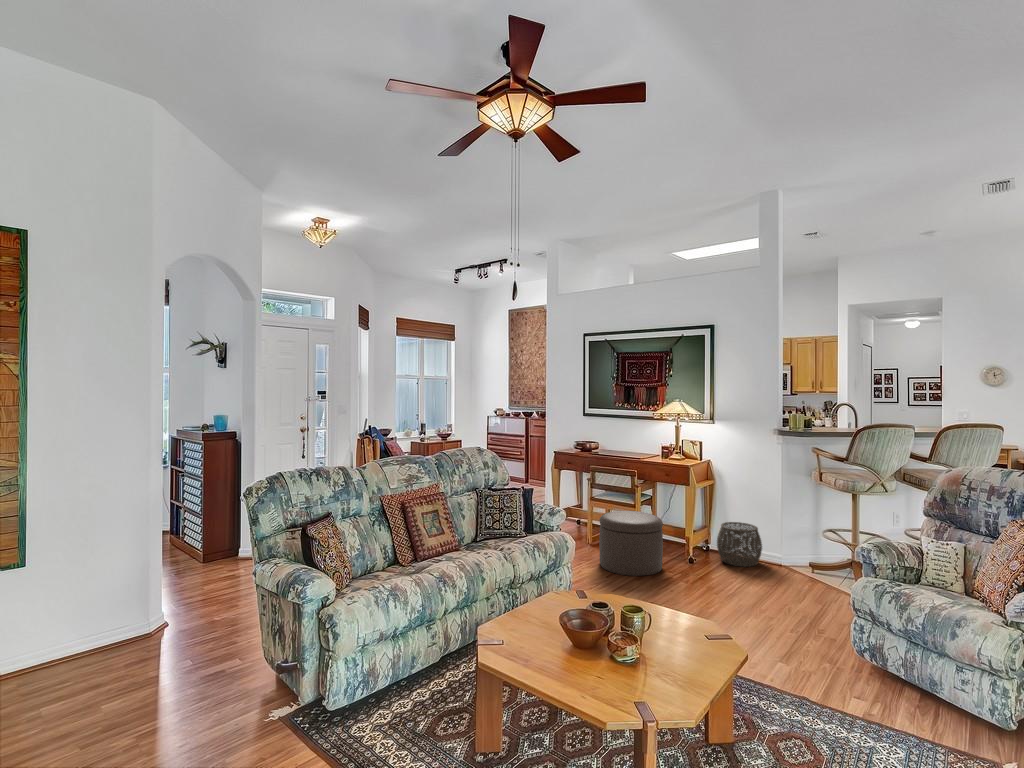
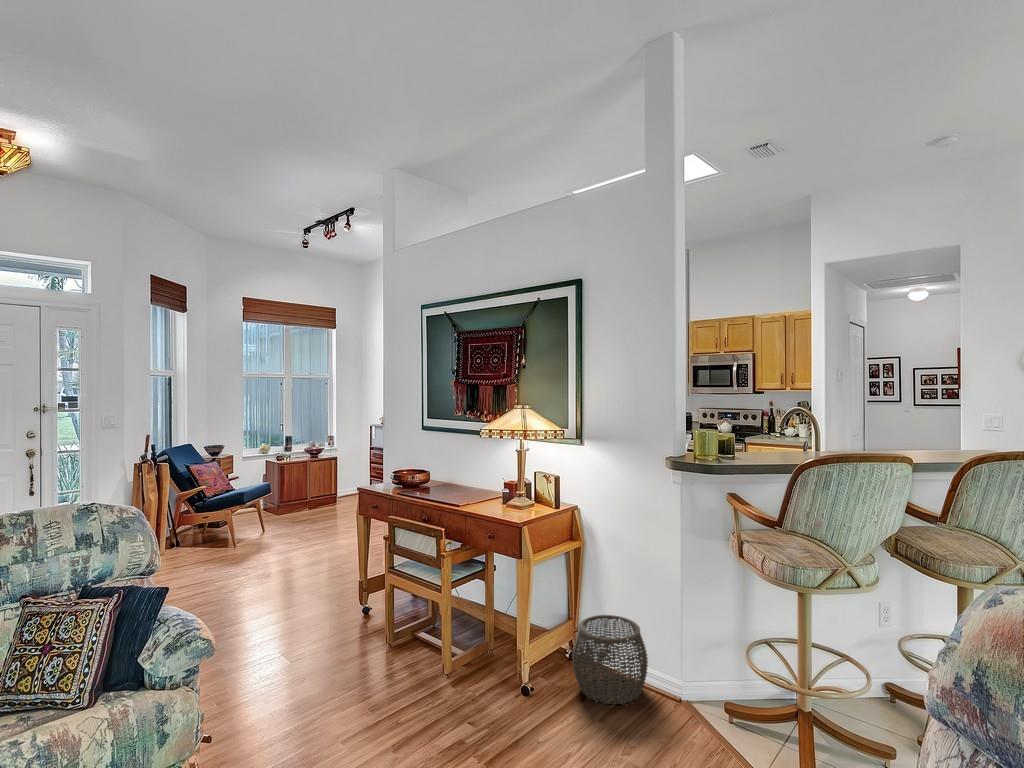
ottoman: present [599,511,663,576] -> none [353,598,465,736]

